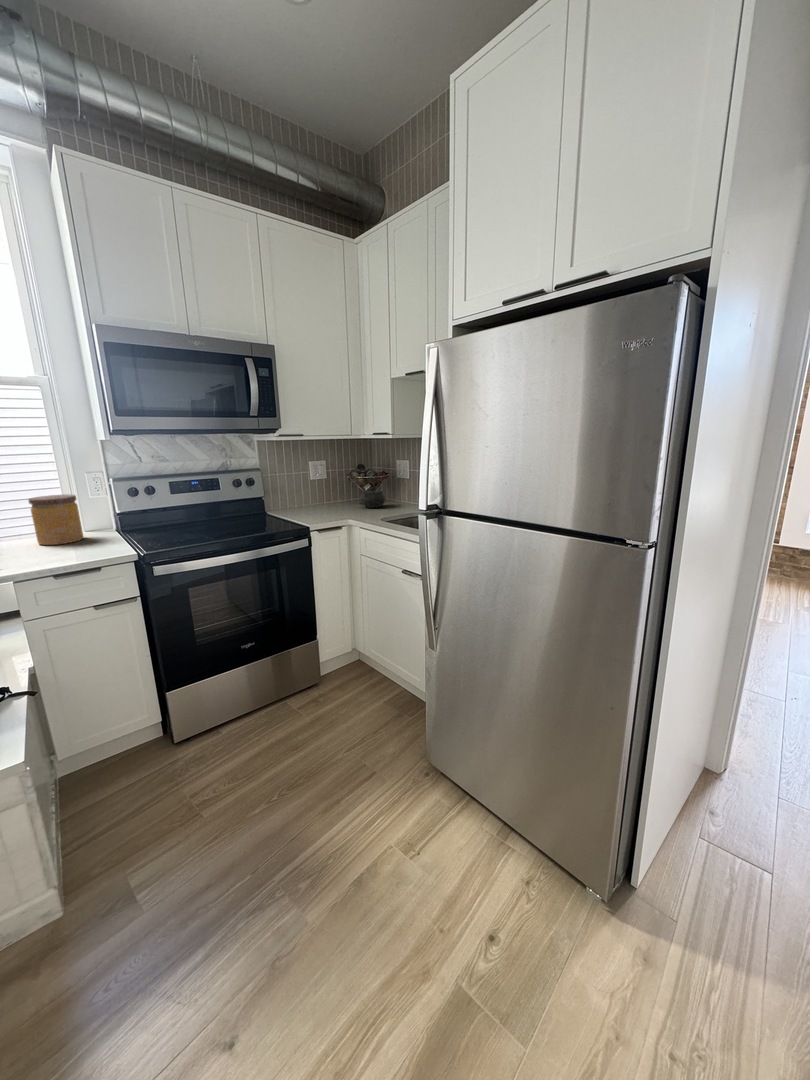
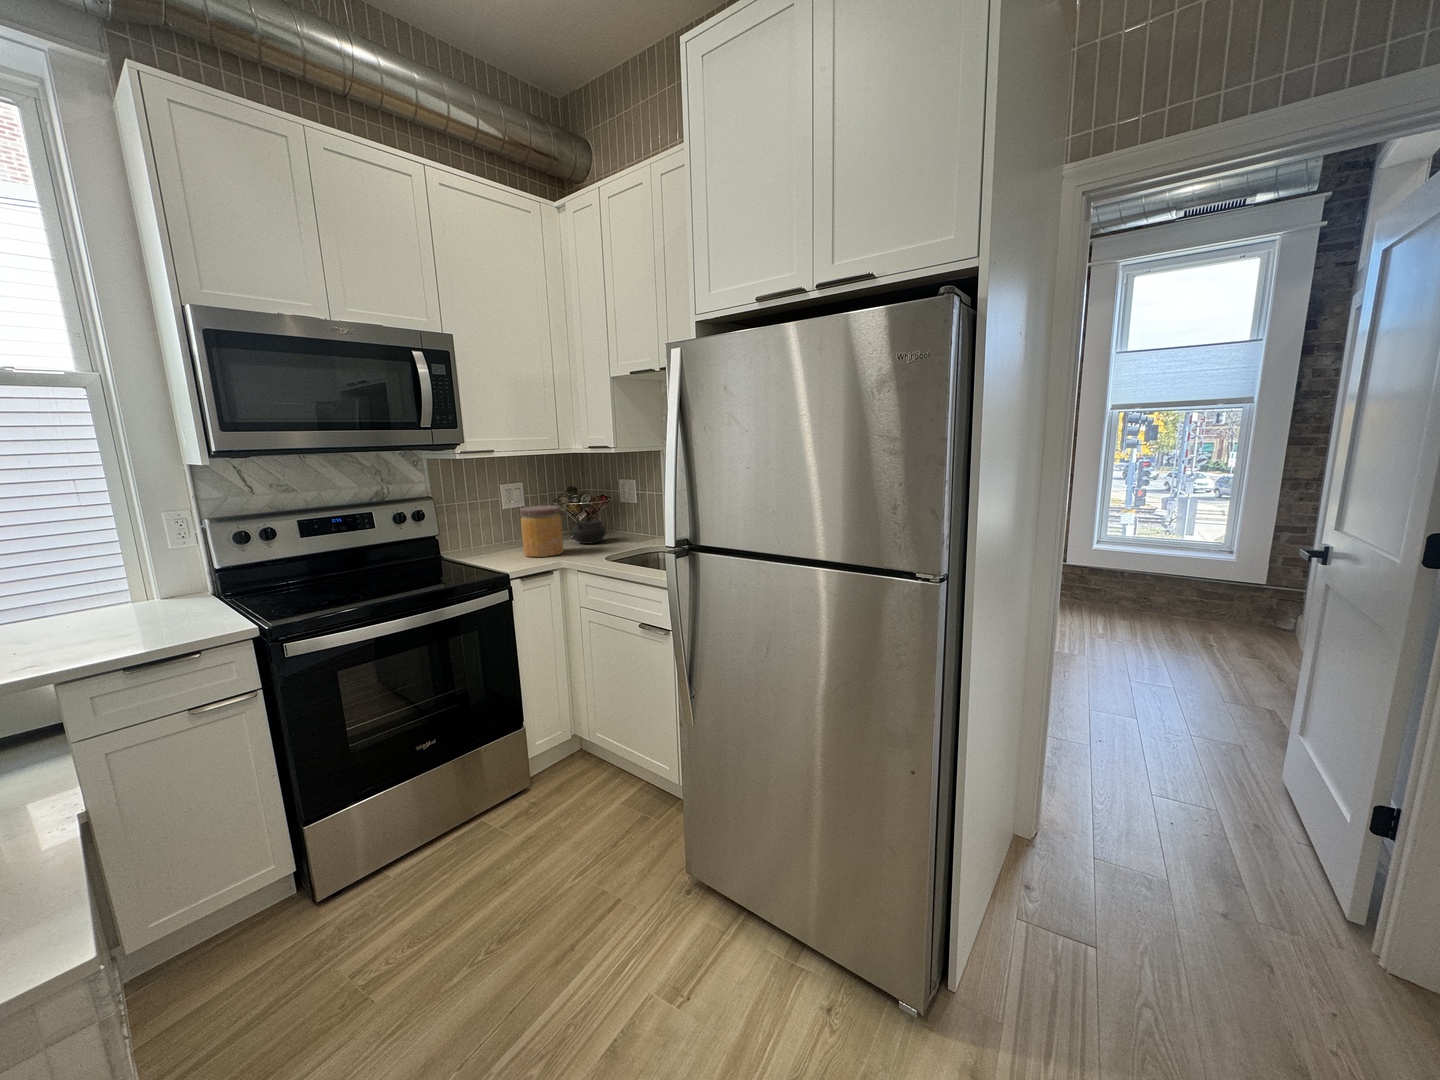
jar: present [28,494,83,545] -> present [520,505,563,557]

